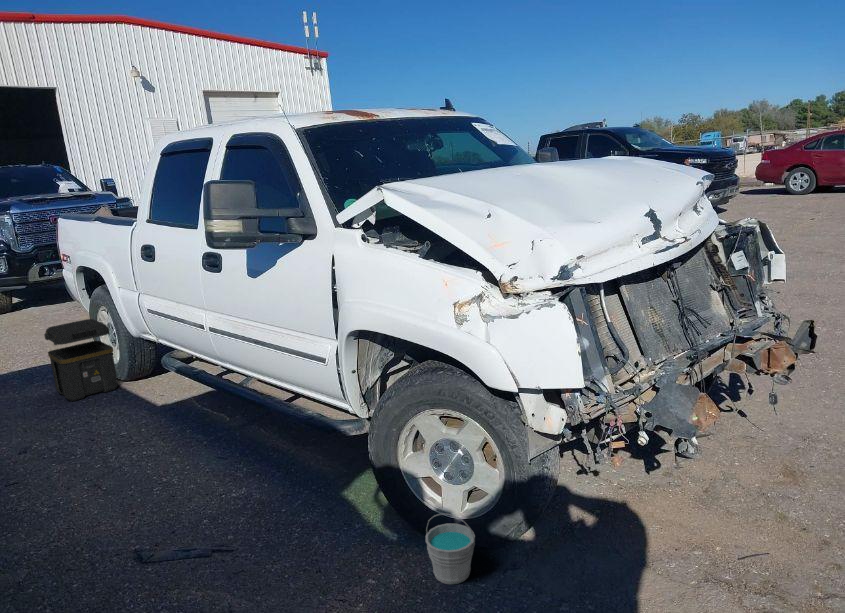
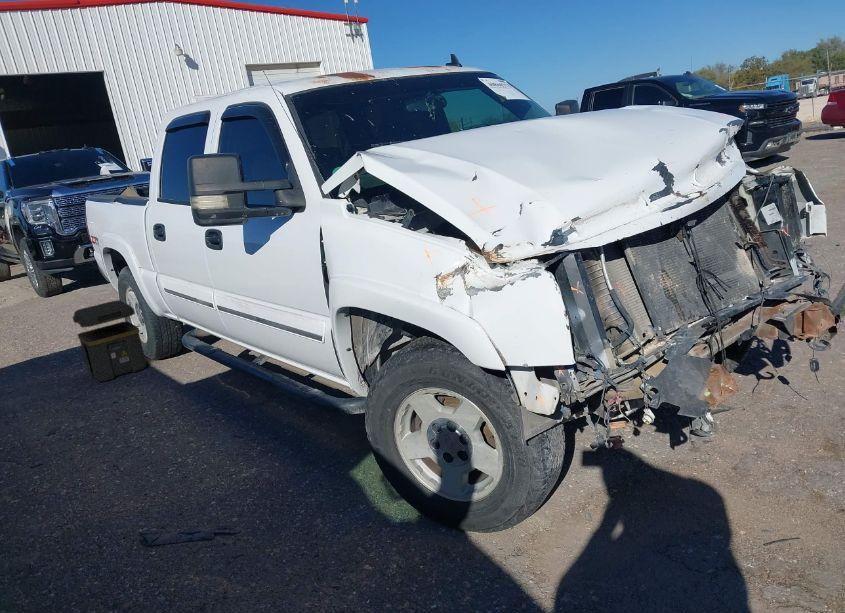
bucket: present [426,514,475,584] -> none [420,497,472,570]

